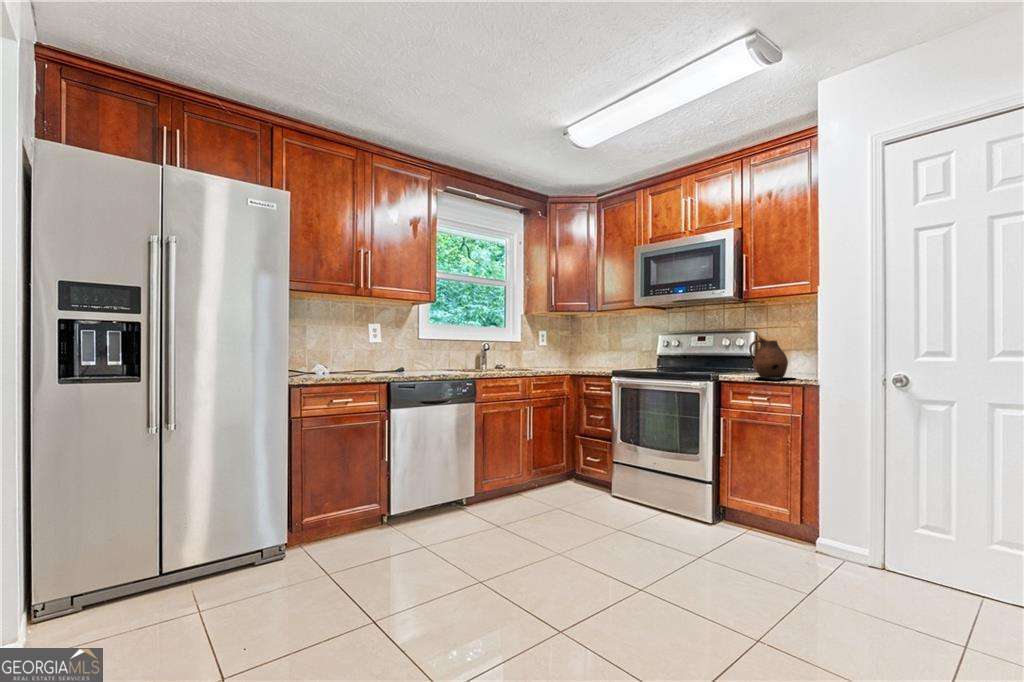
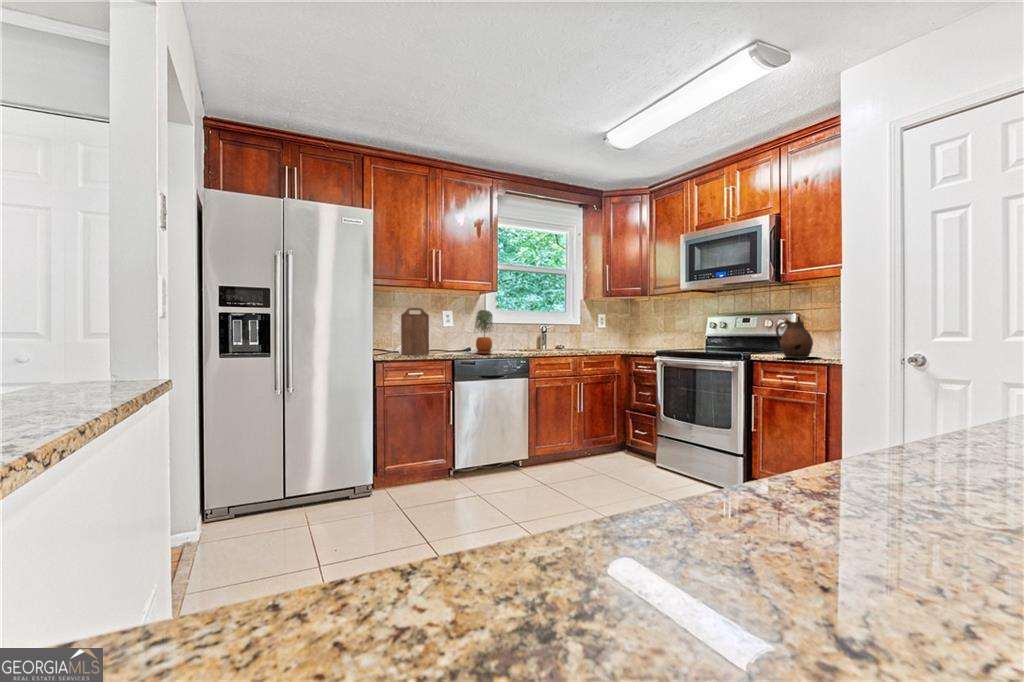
cutting board: none [320,318,356,377] -> present [401,308,429,355]
potted plant: none [409,322,433,375] -> present [475,310,492,354]

